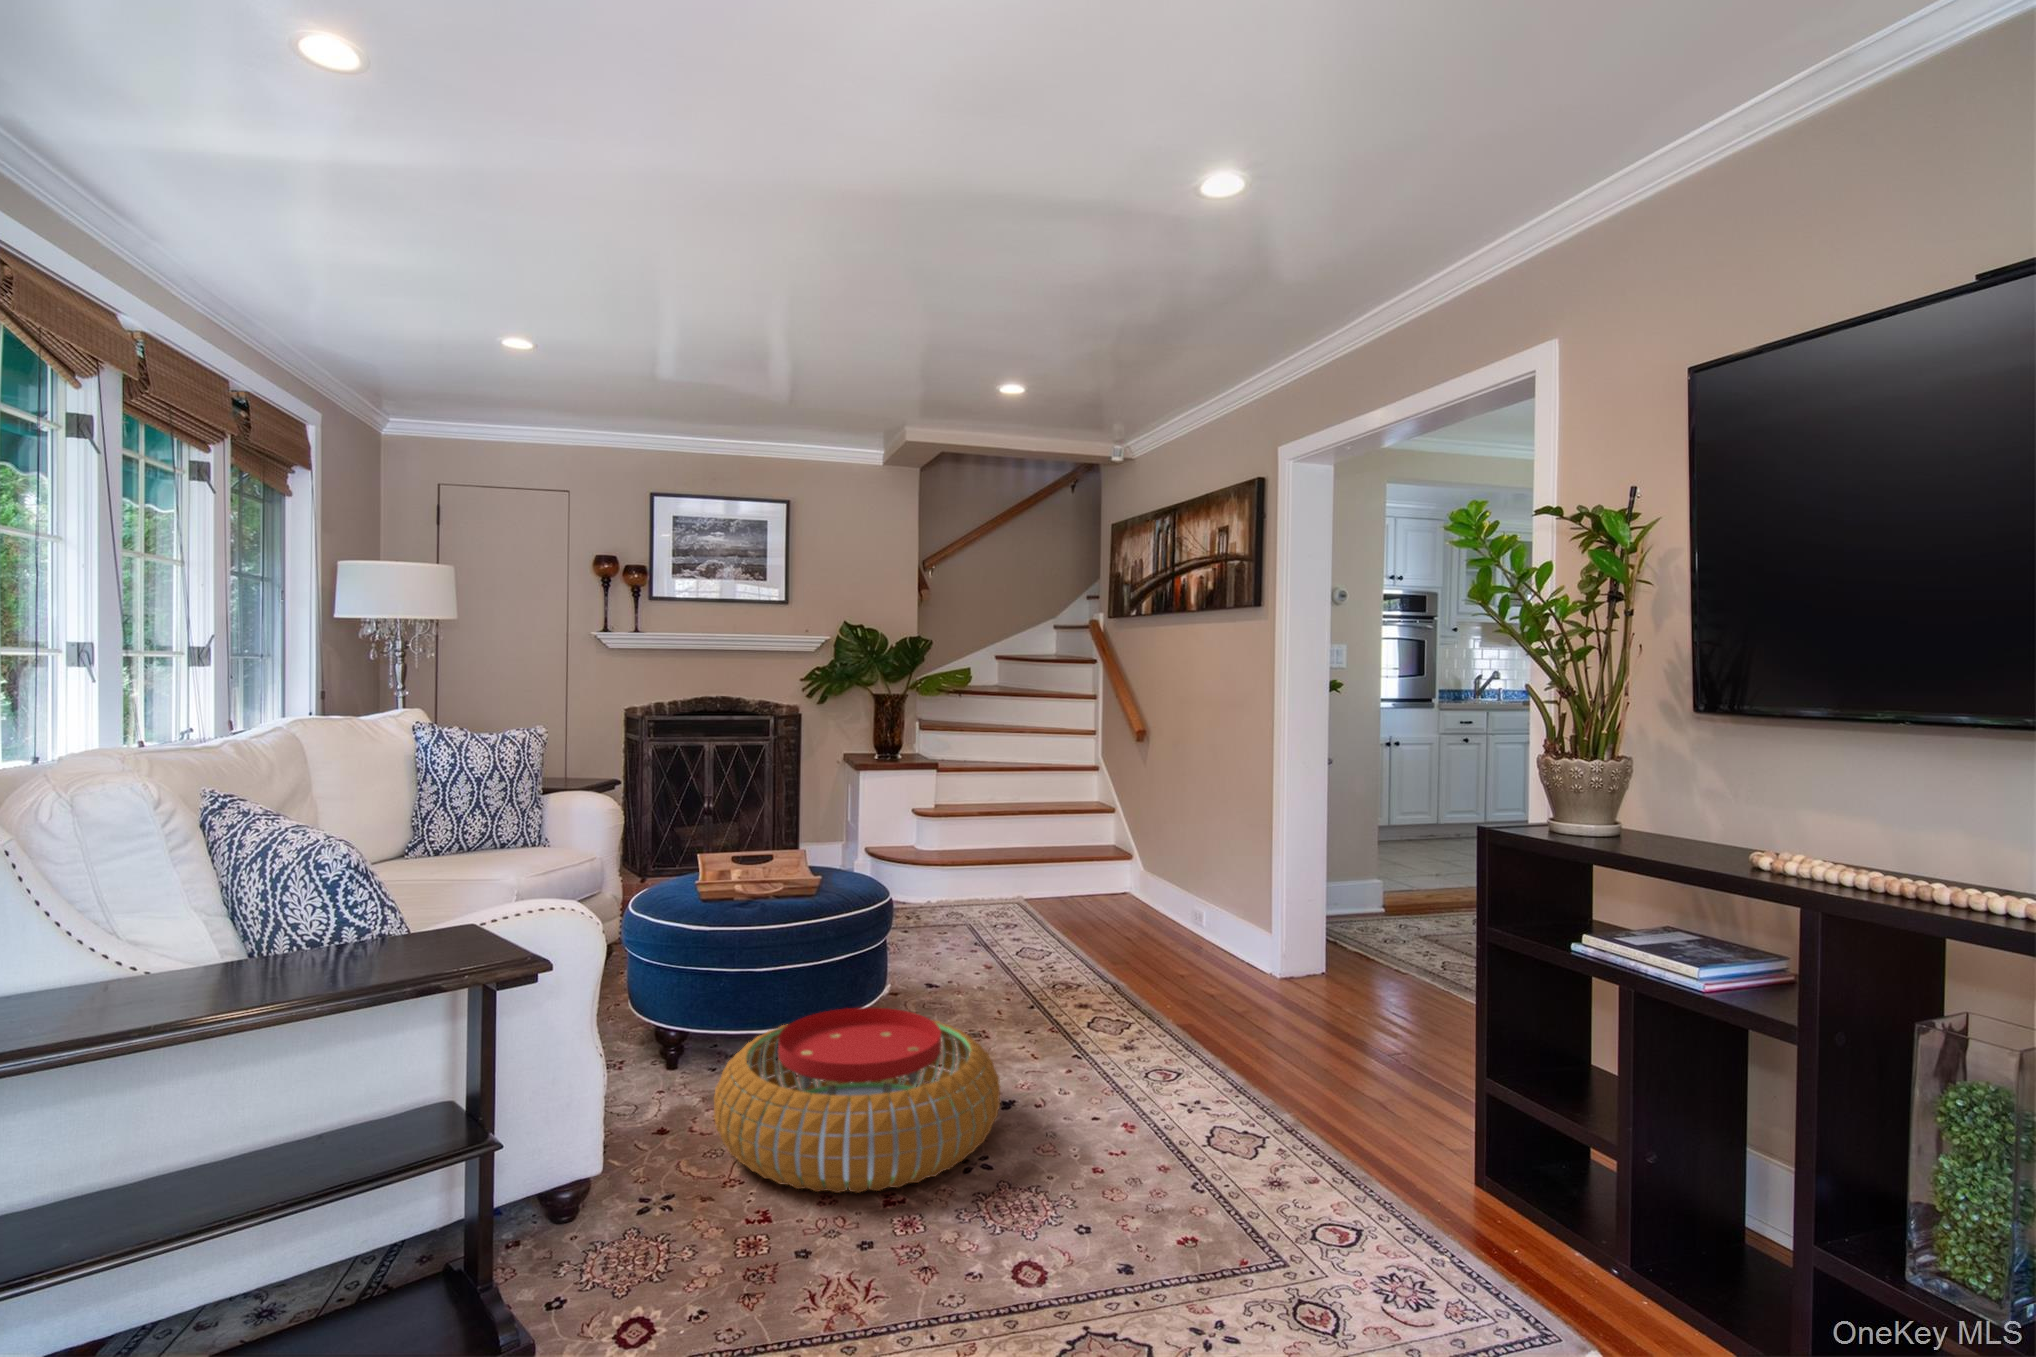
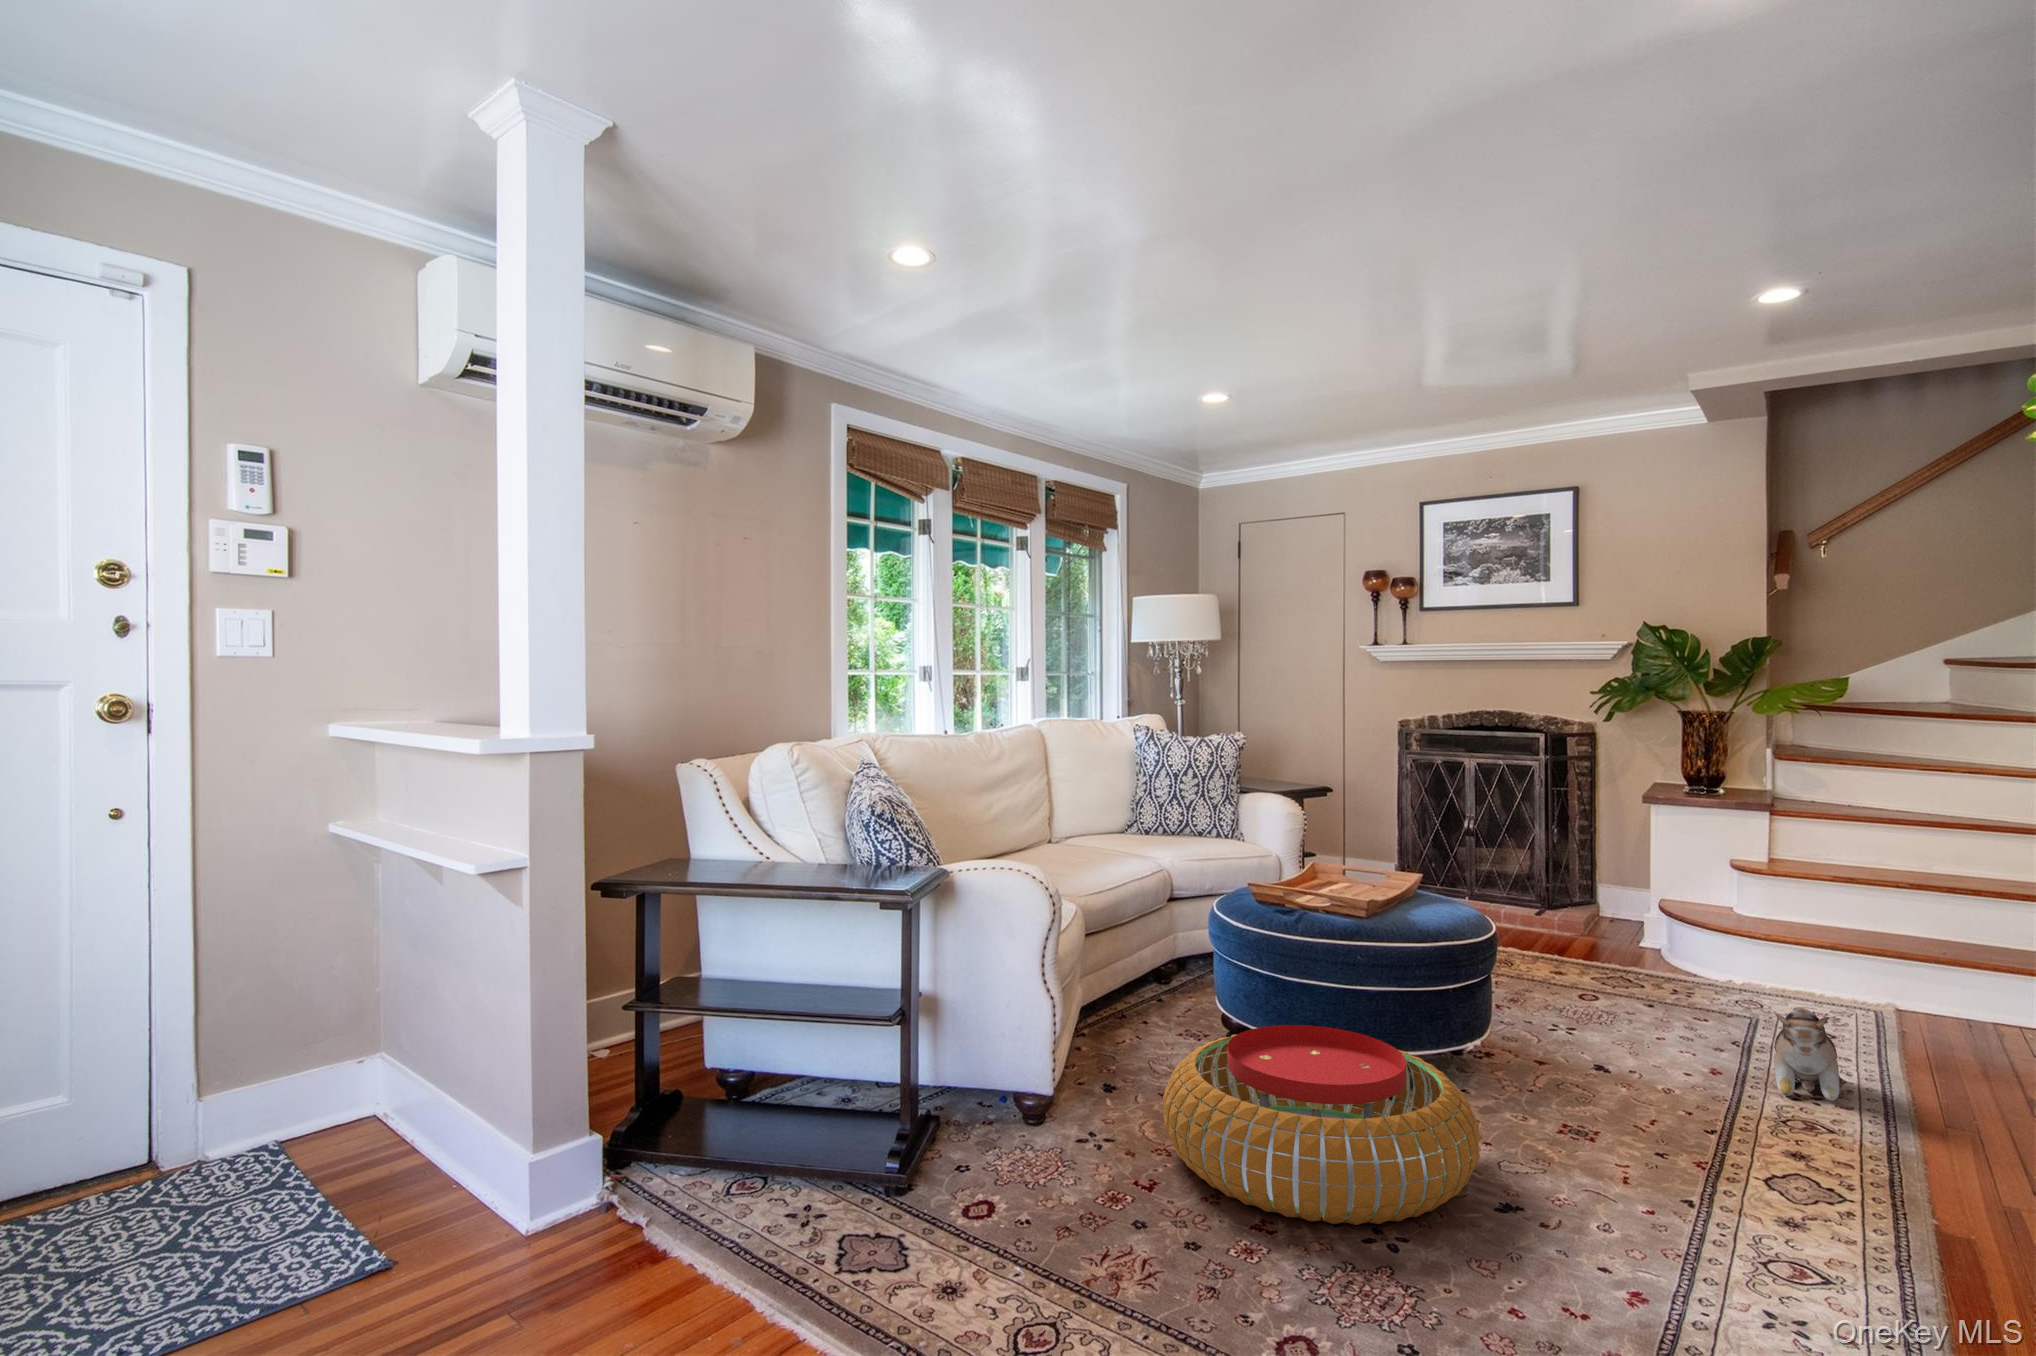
plush toy: none [1032,914,1081,978] -> present [1774,1008,1842,1101]

